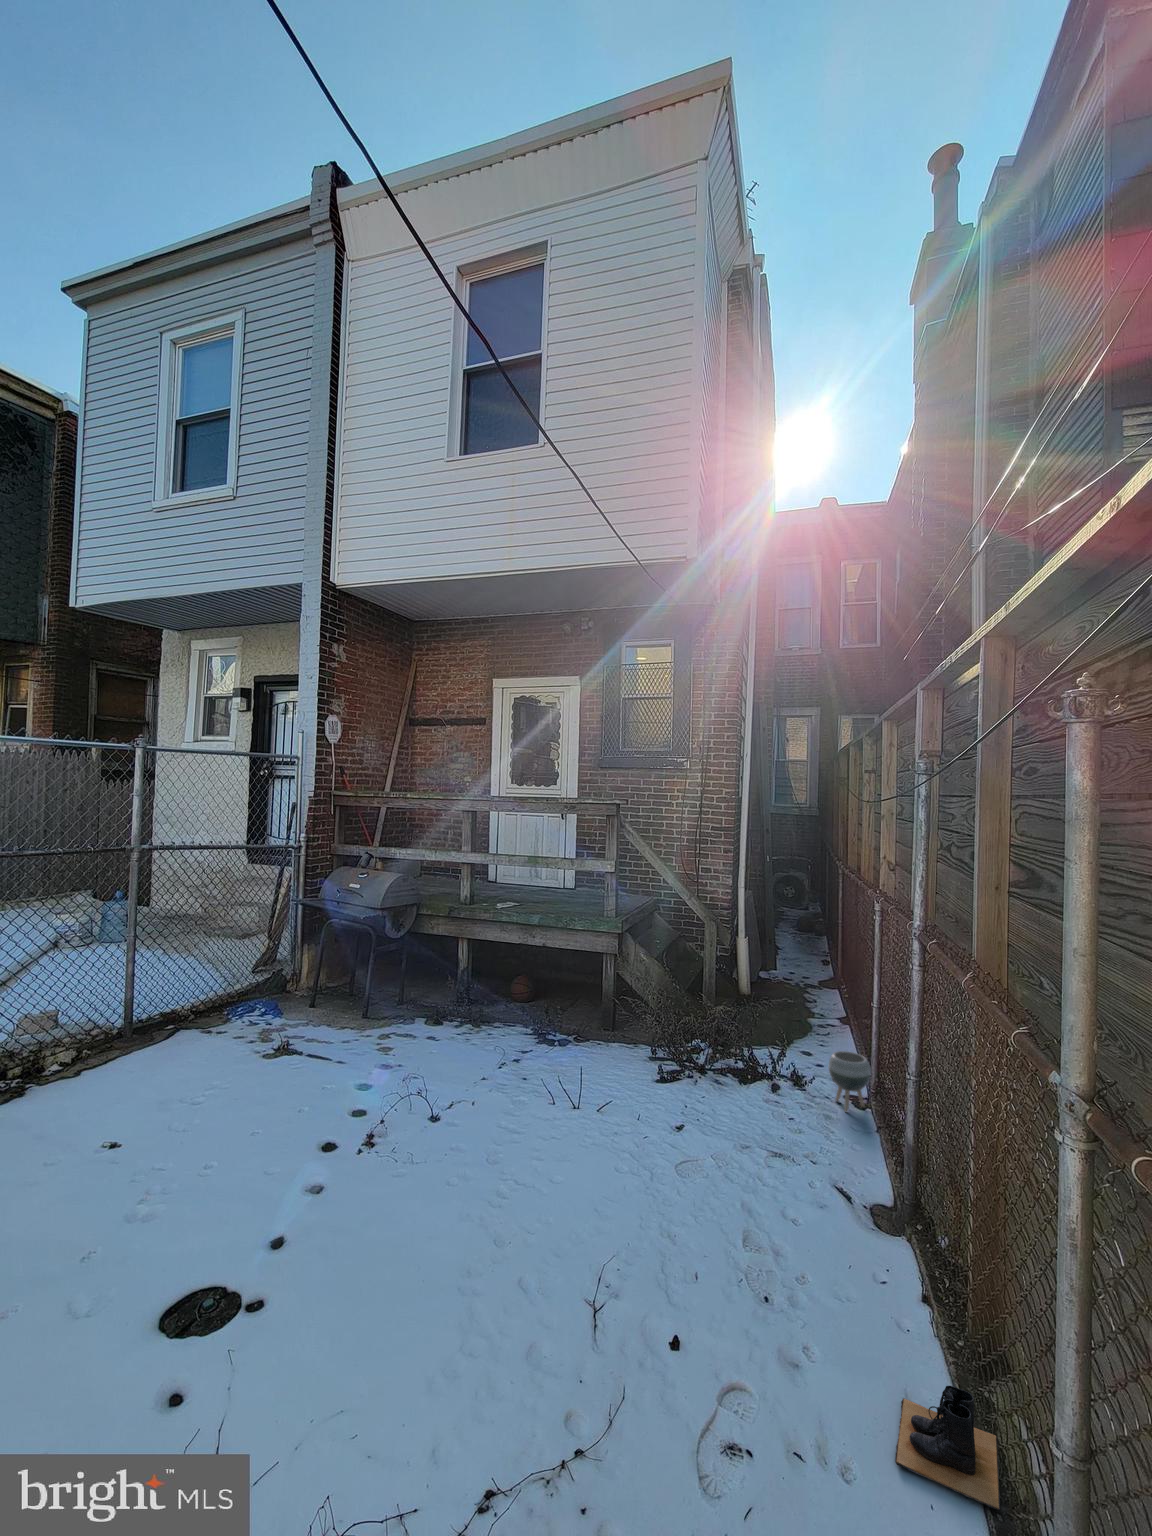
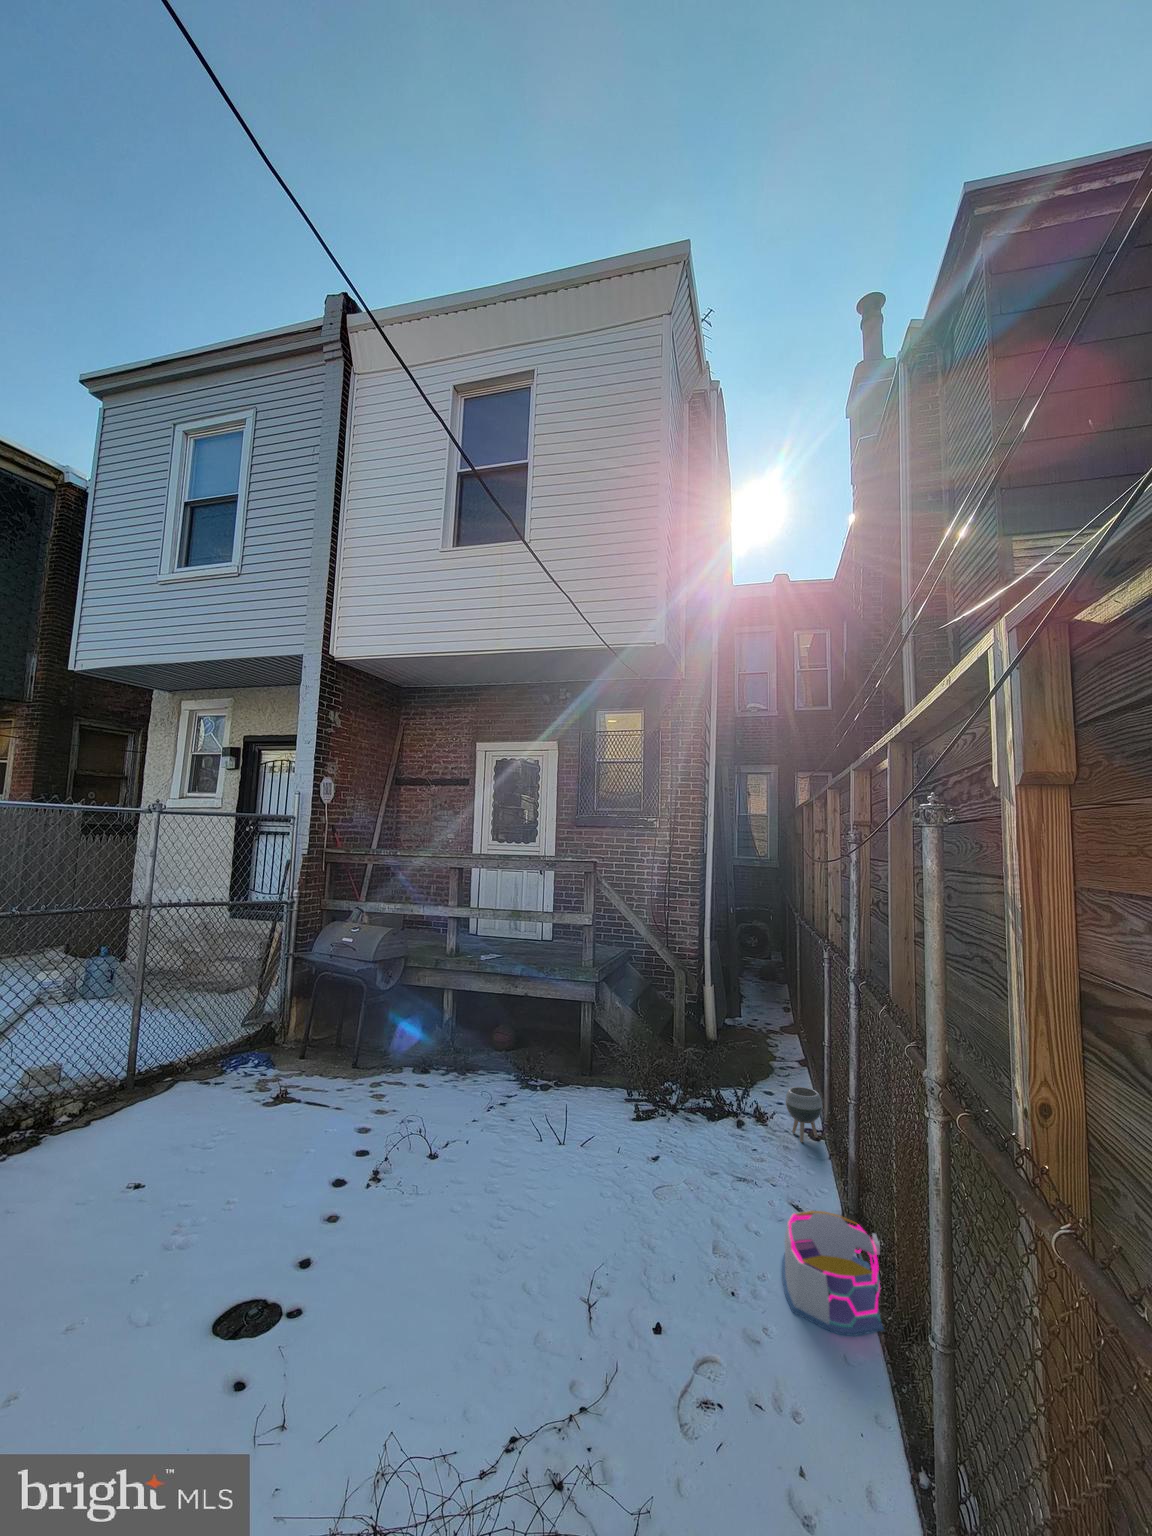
storage bin: none [825,1201,955,1361] -> present [782,1210,884,1336]
boots: present [895,1386,1000,1510] -> none [837,1345,918,1437]

